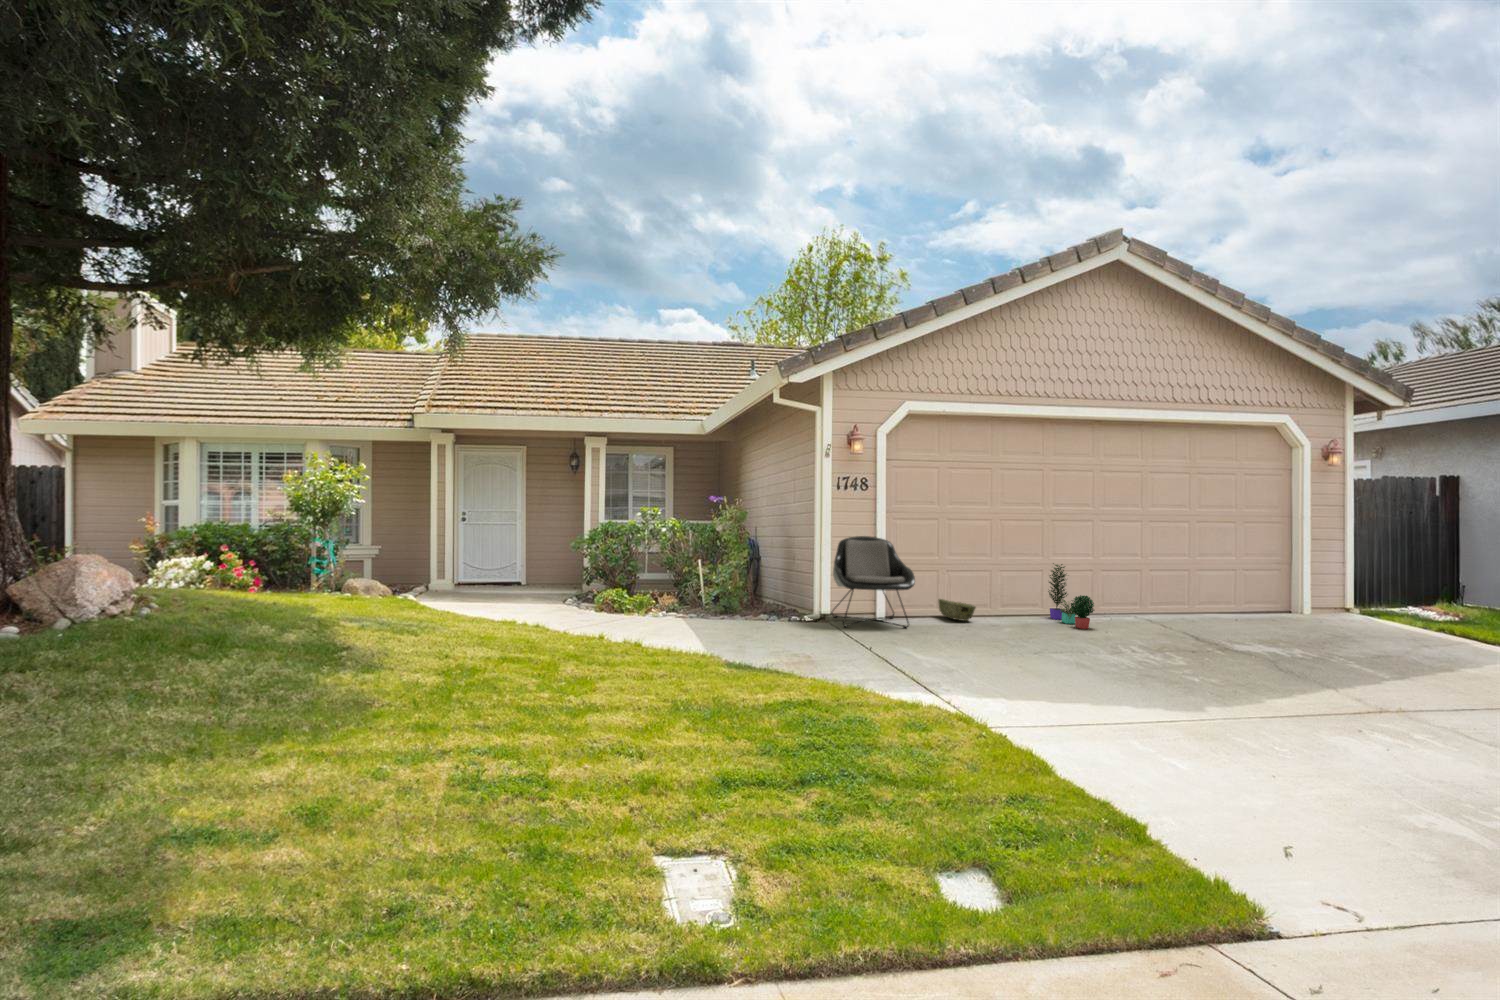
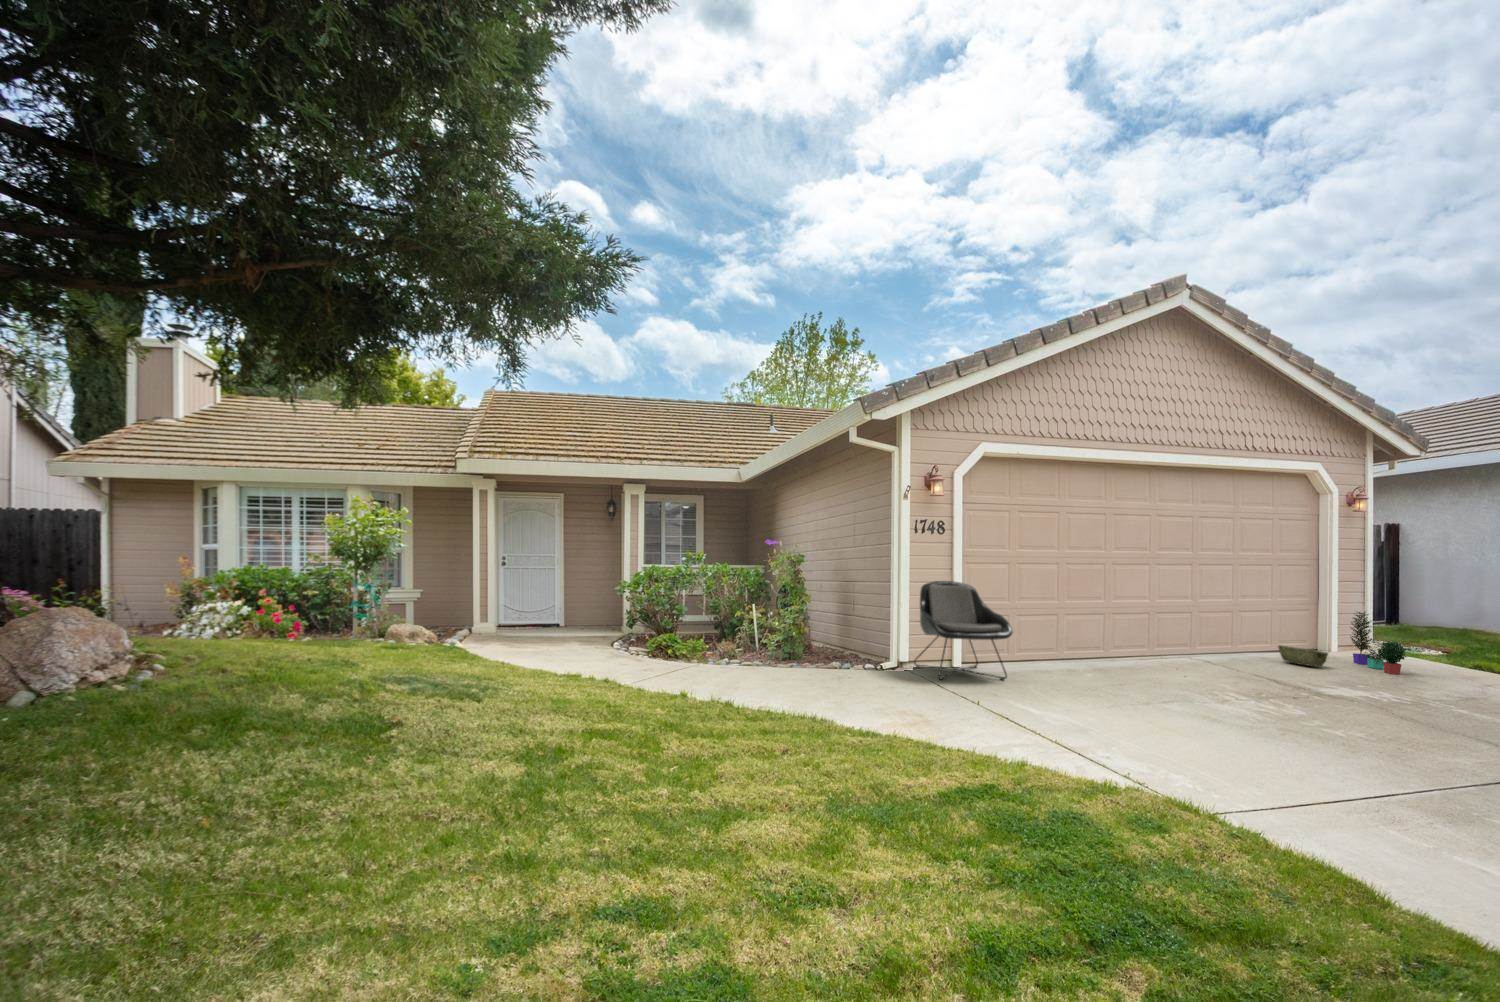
potted plant: present [1048,563,1095,629] -> present [1351,612,1406,674]
woven basket: present [938,599,976,621] -> present [1278,645,1328,667]

